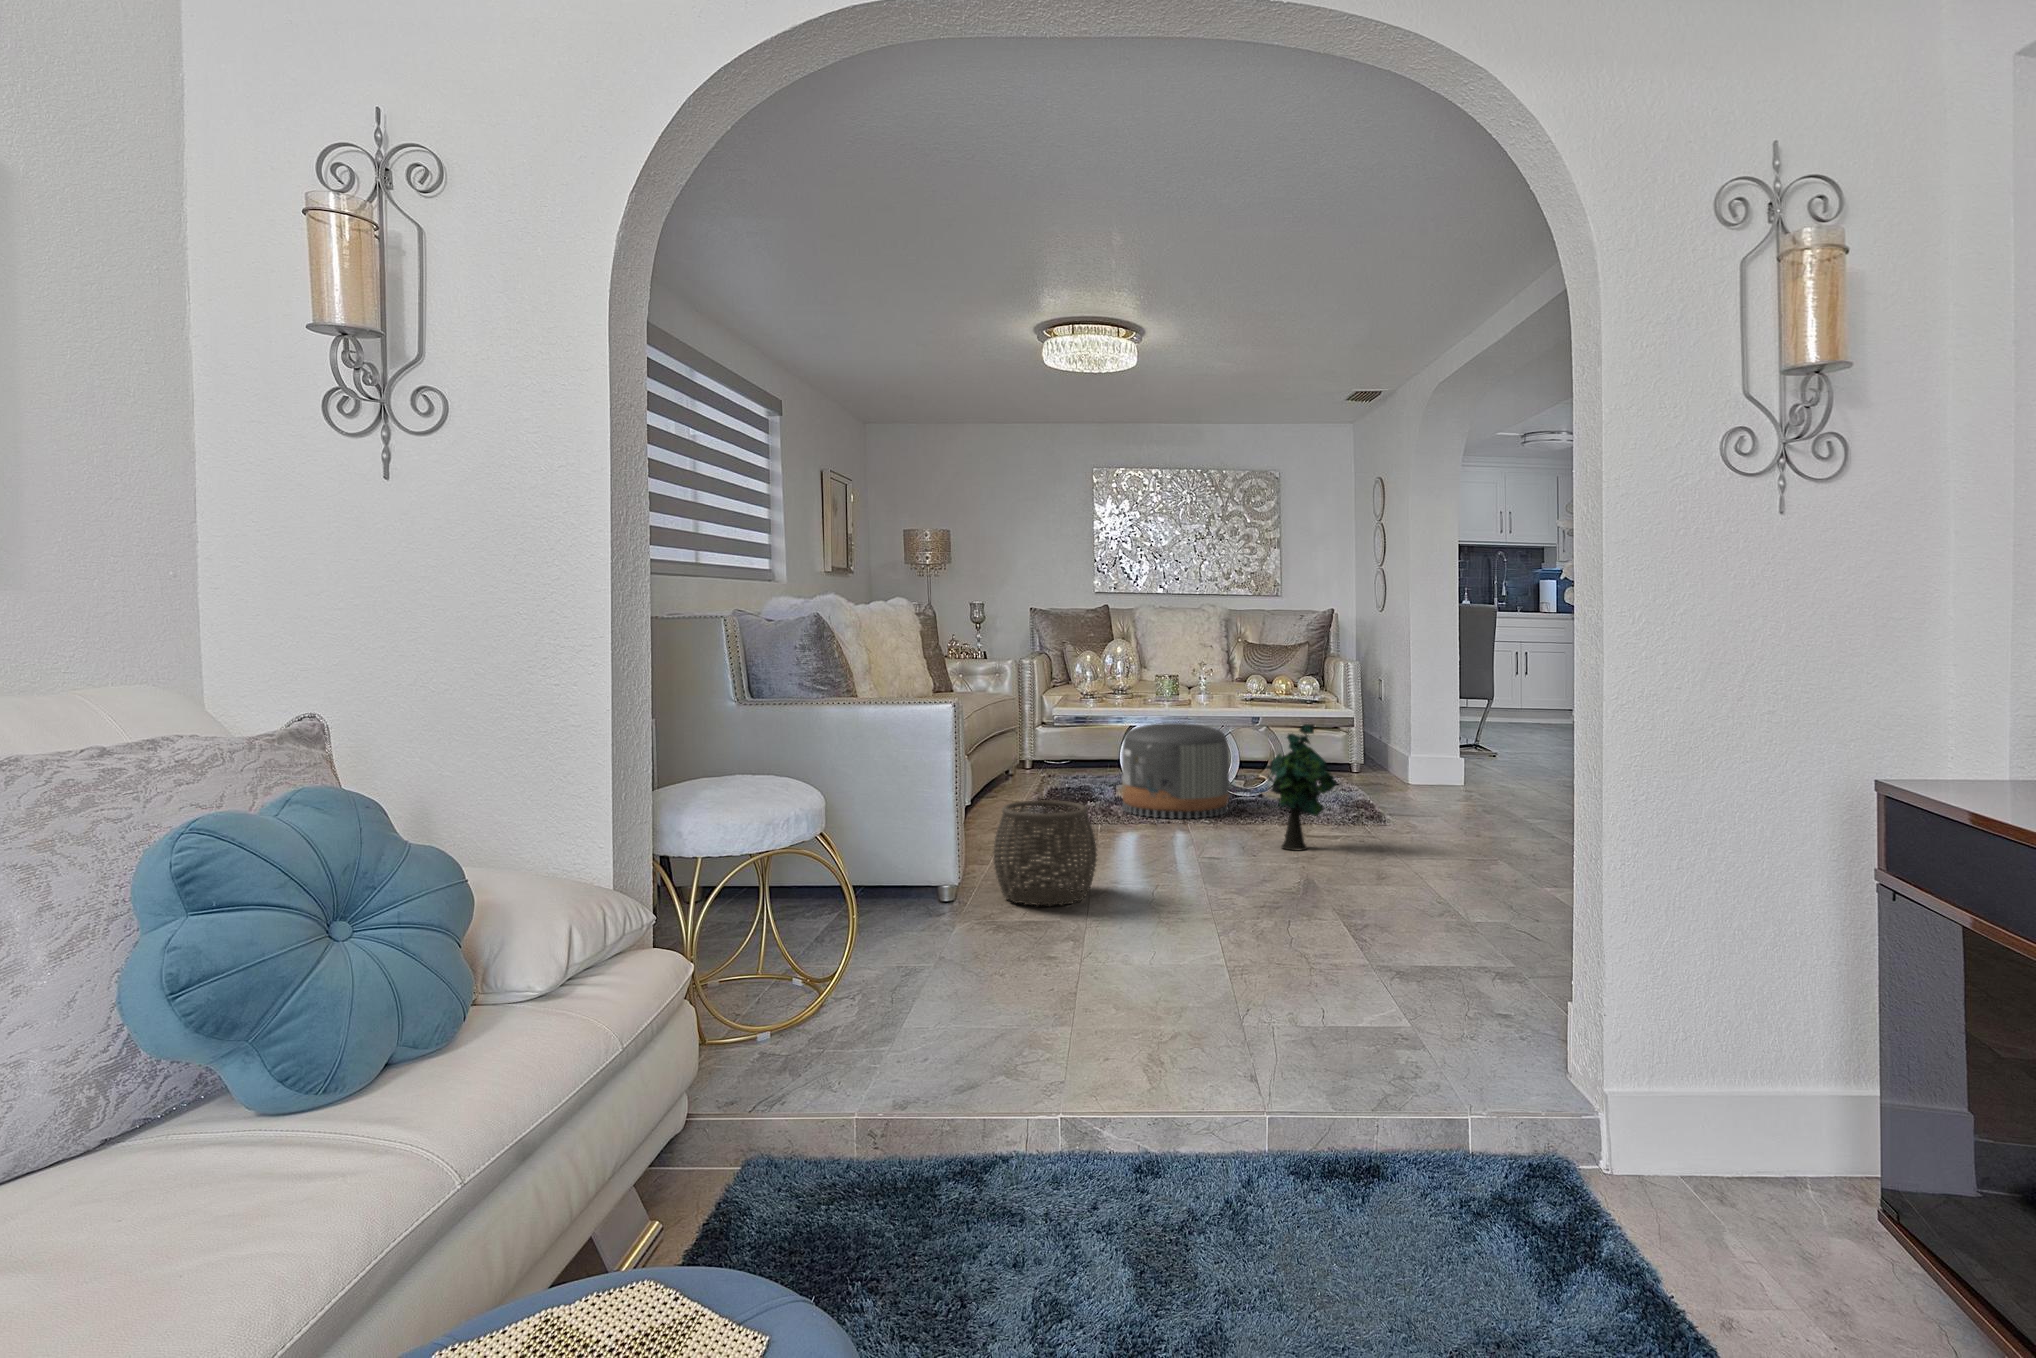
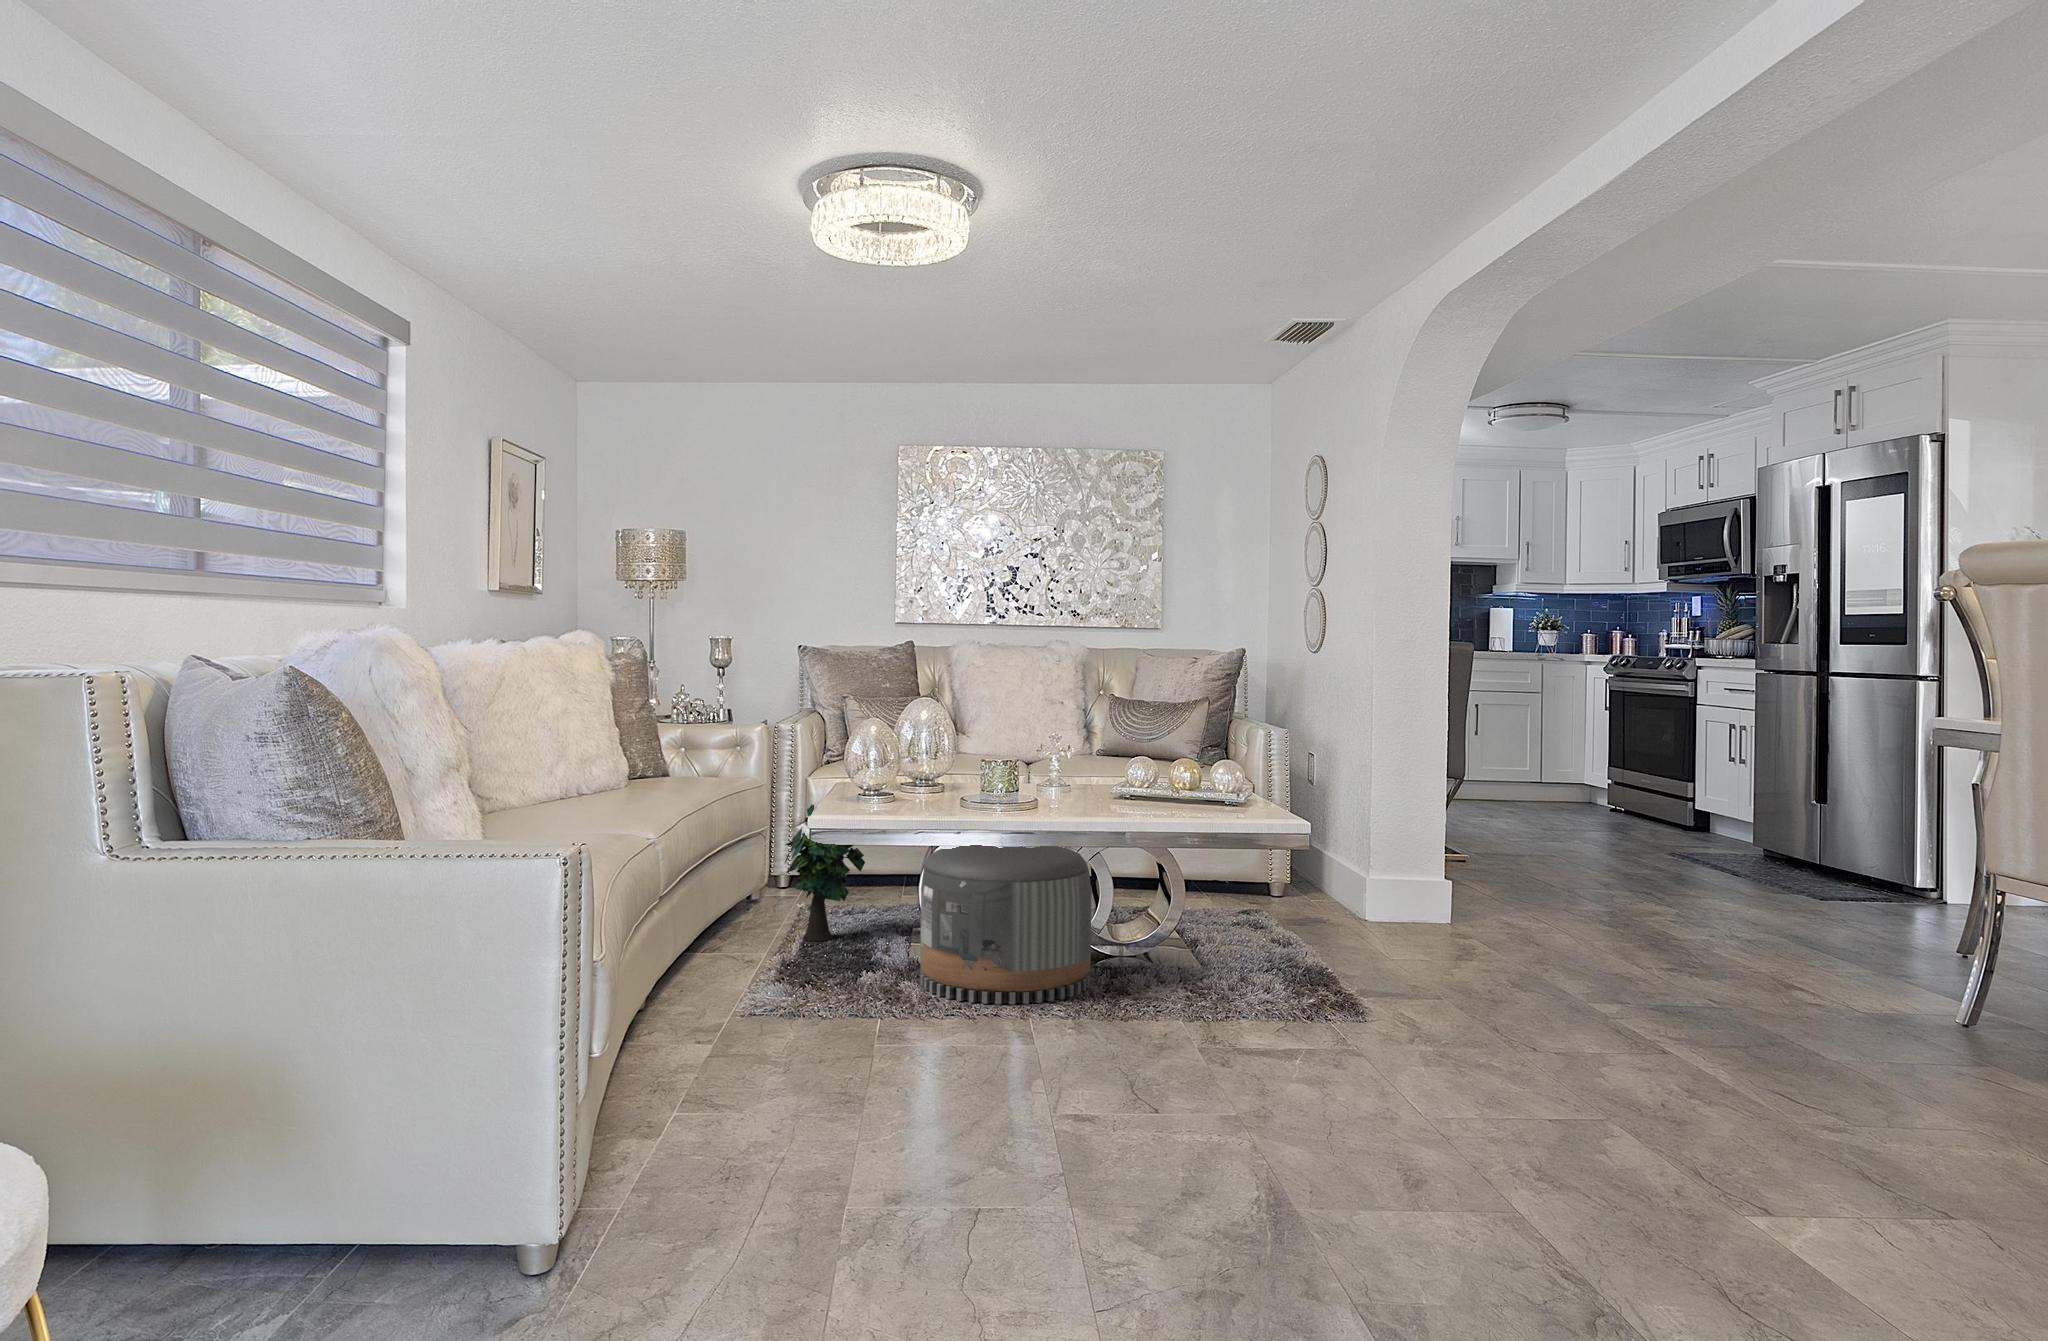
decorative plant: present [1263,724,1337,851] -> present [785,804,865,941]
woven basket: present [993,800,1097,906] -> none [628,1038,843,1277]

